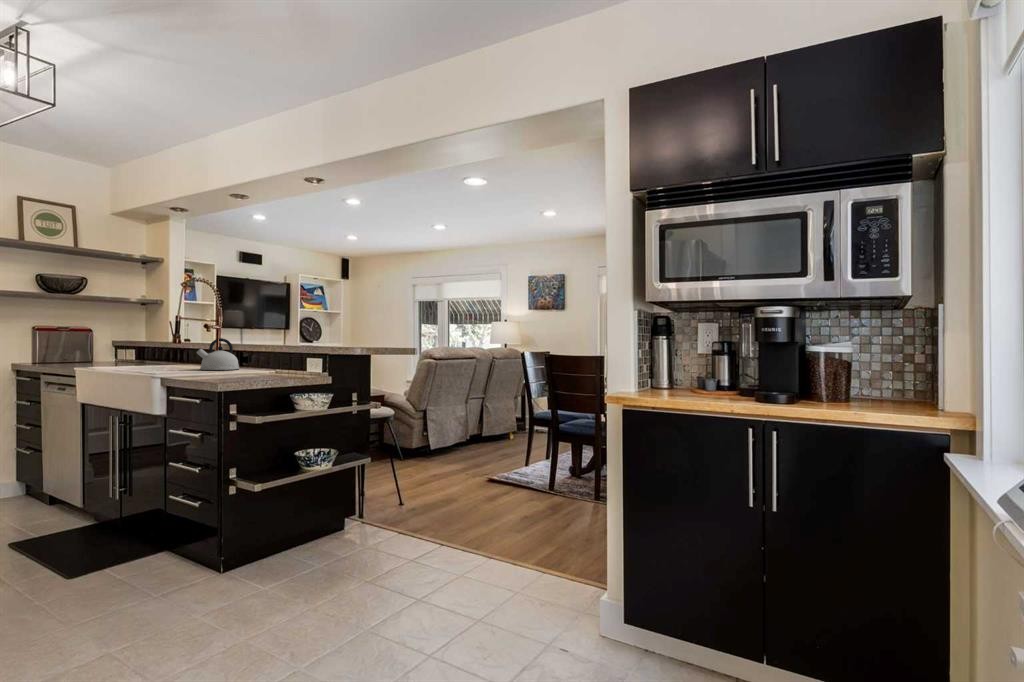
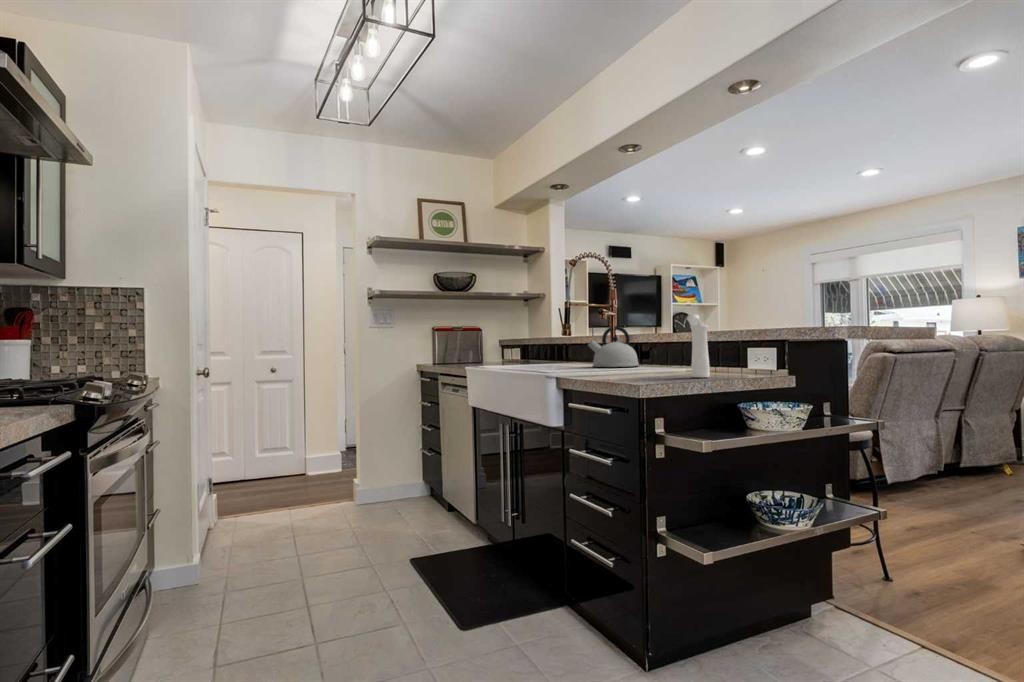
pepper mill: none [264,337,277,378] -> present [687,315,710,377]

